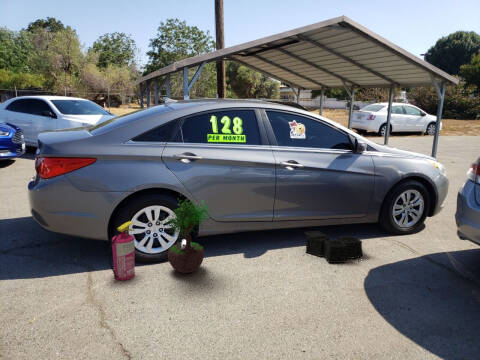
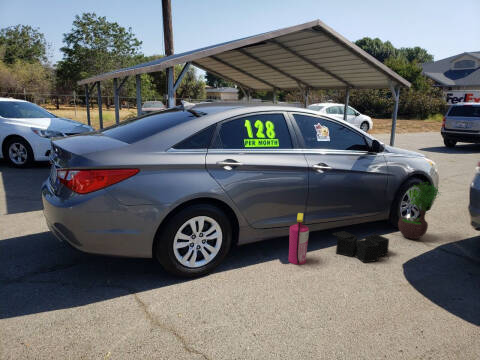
potted tree: present [161,199,209,273] -> present [398,184,439,239]
fire extinguisher: present [109,221,135,280] -> present [288,213,309,265]

